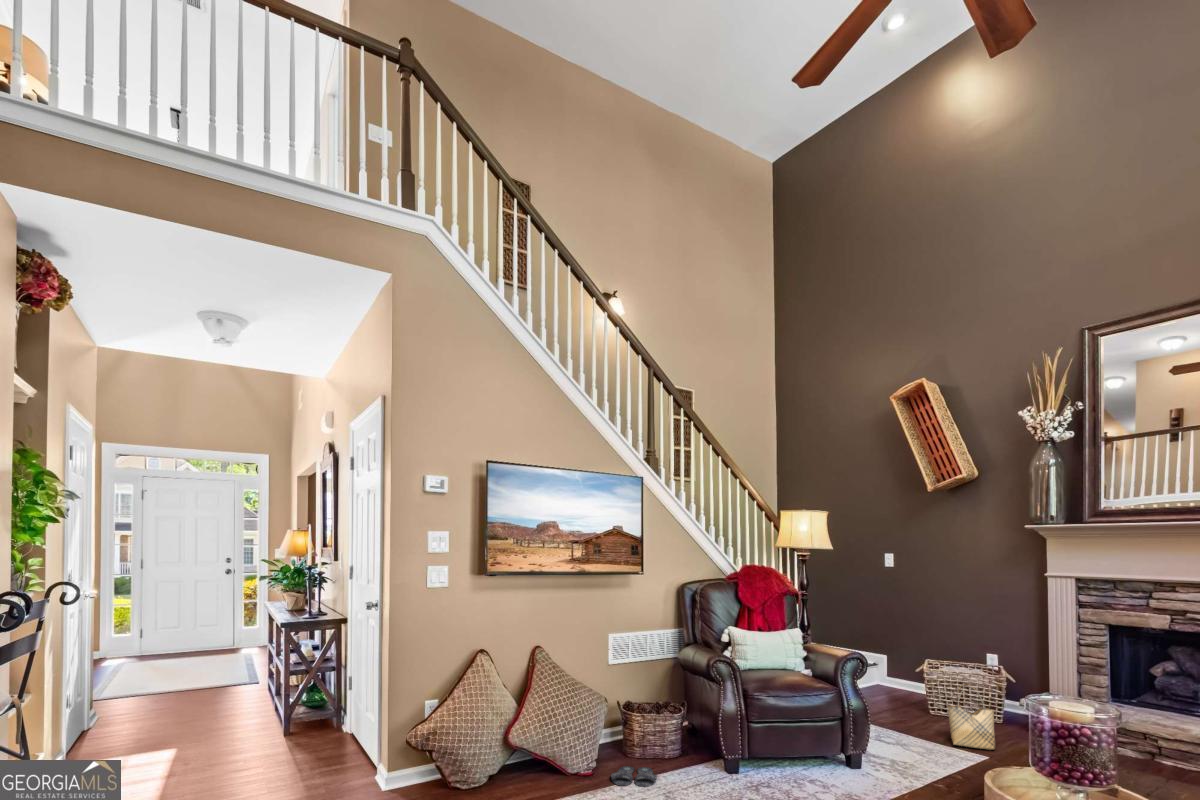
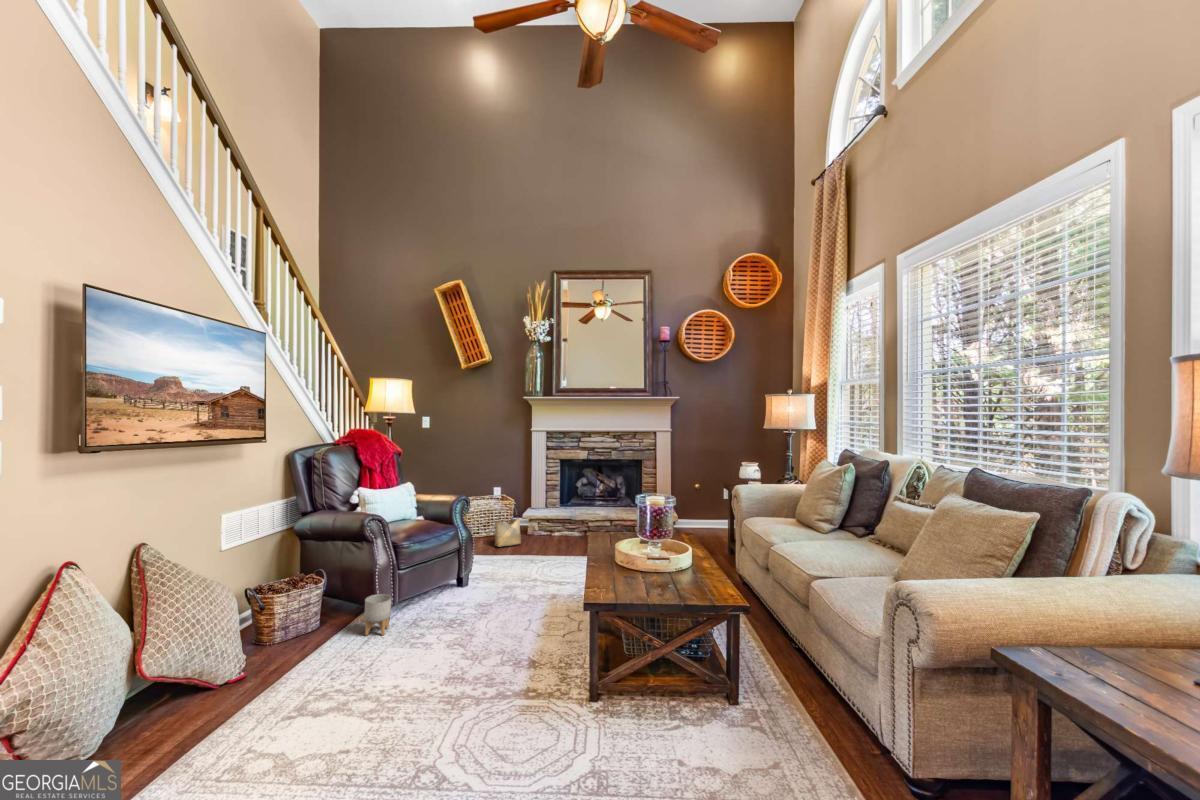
planter: none [688,741,714,786] -> present [365,594,391,636]
slippers: present [611,766,657,787] -> none [276,640,337,669]

